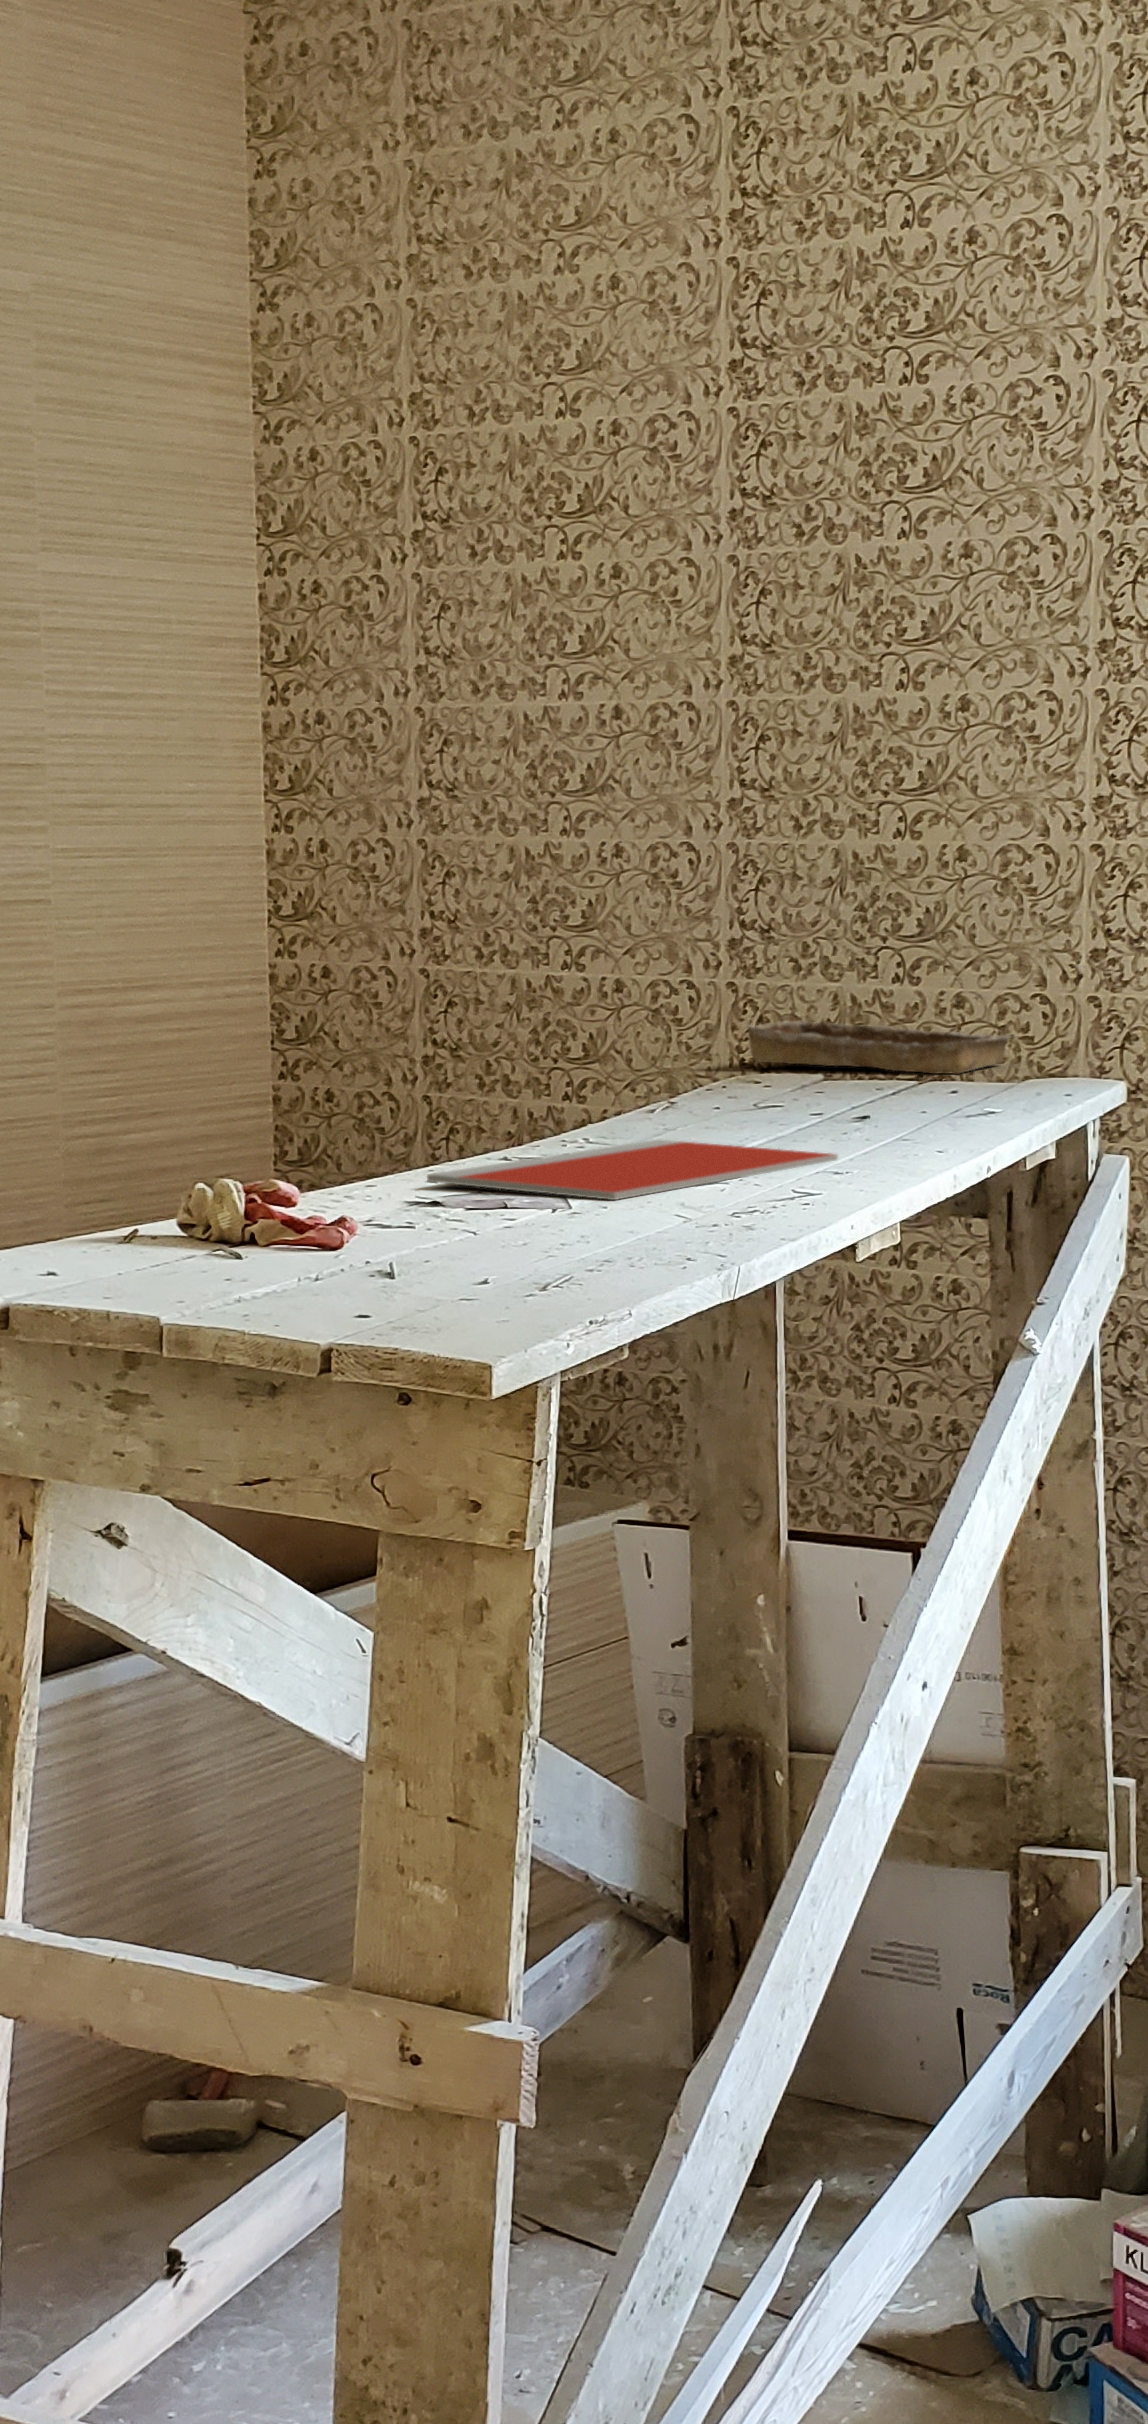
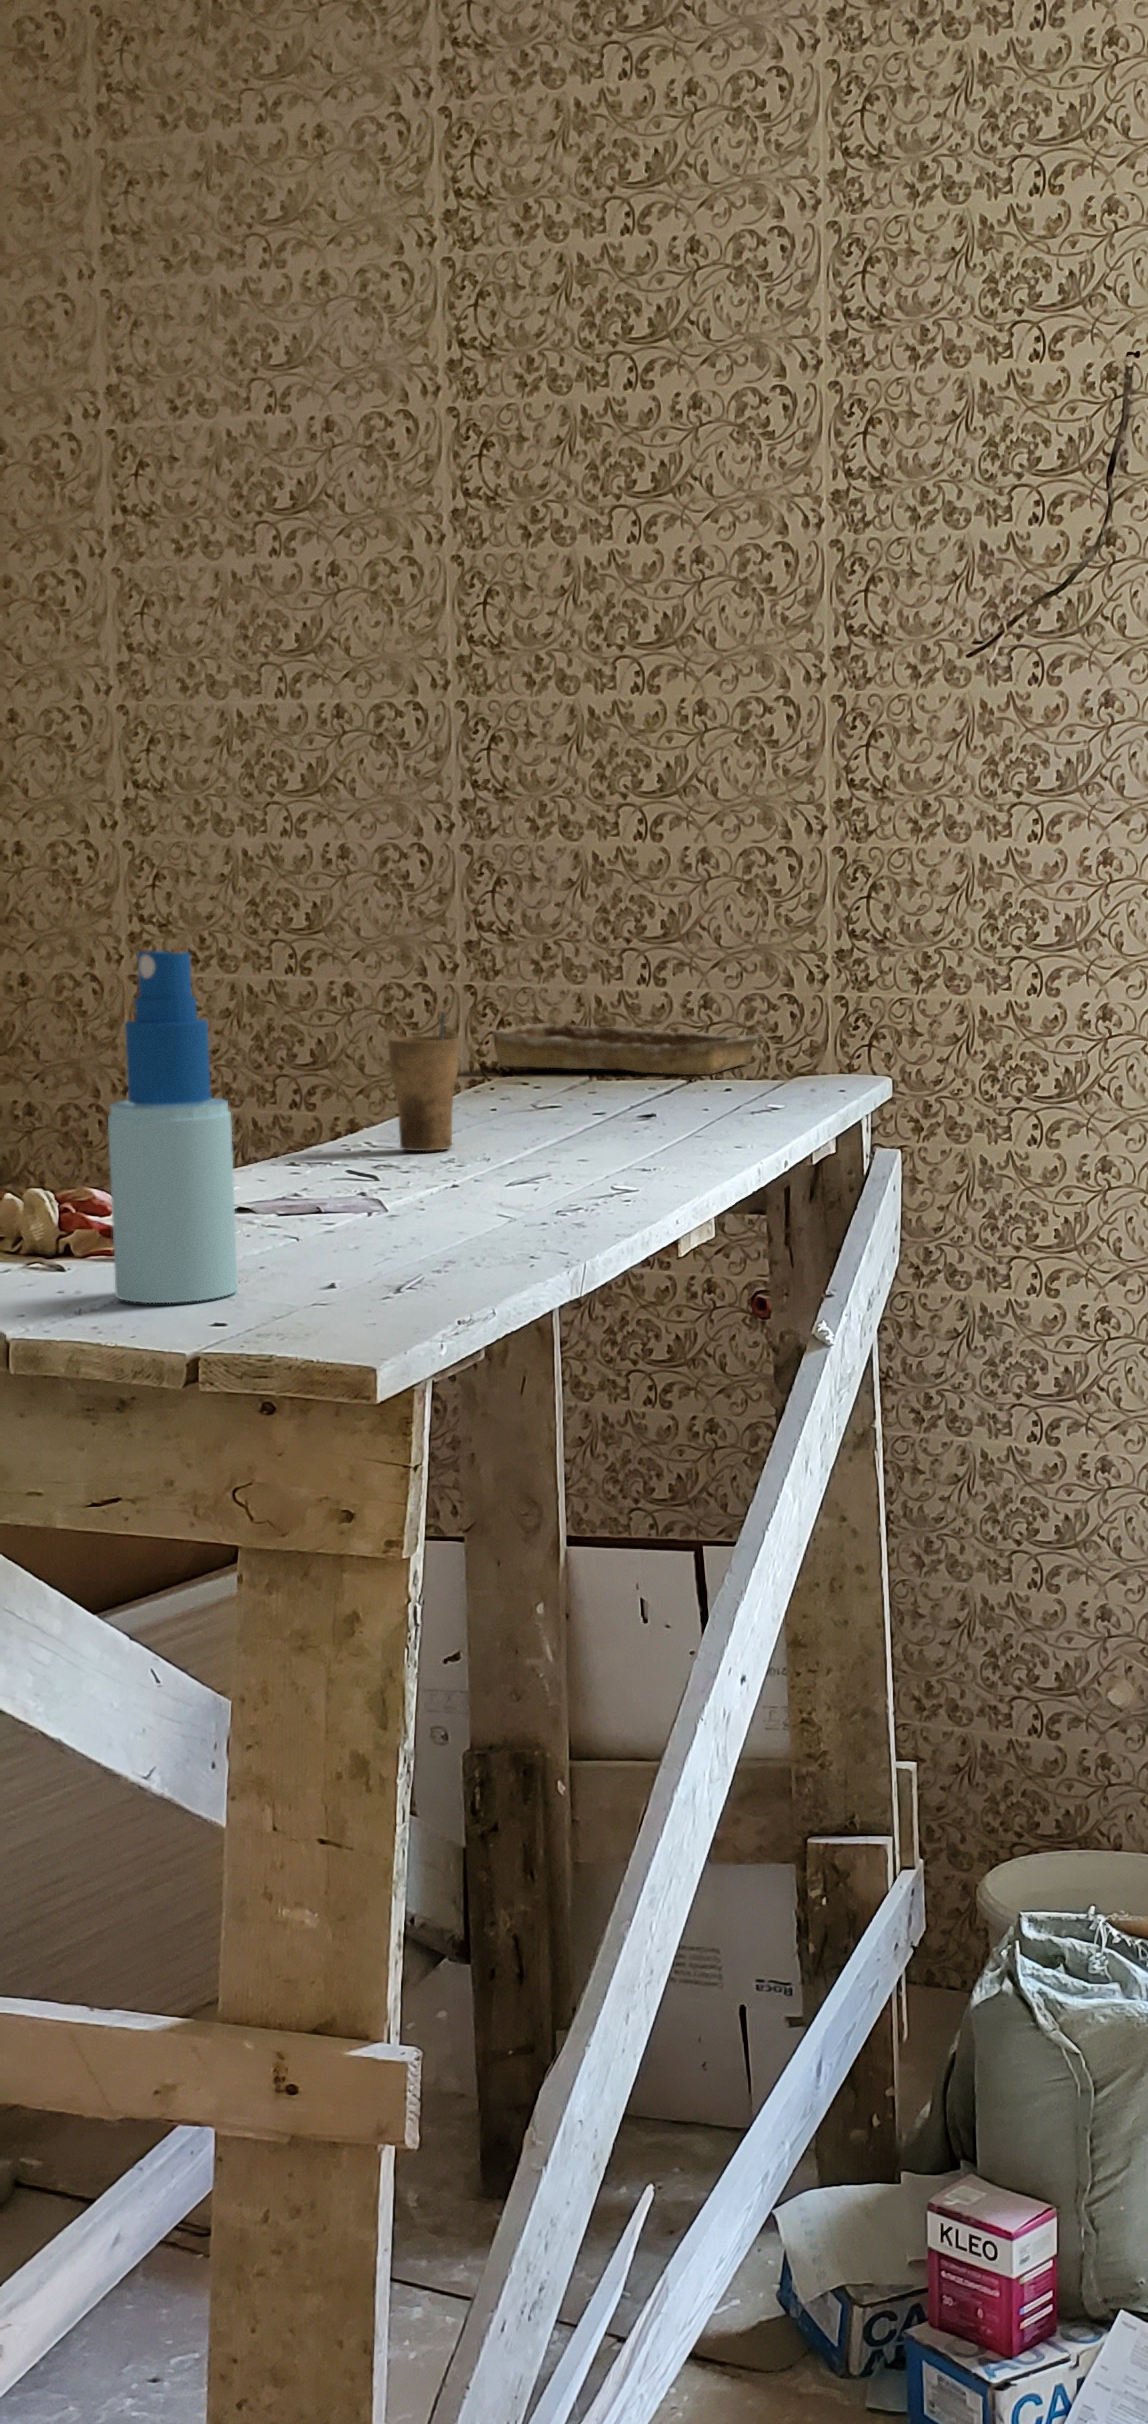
spray bottle: none [354,942,462,1255] -> present [108,951,238,1303]
cup: none [629,1004,695,1137] -> present [389,1012,458,1151]
notebook: present [427,1140,838,1200] -> none [181,1155,622,1226]

